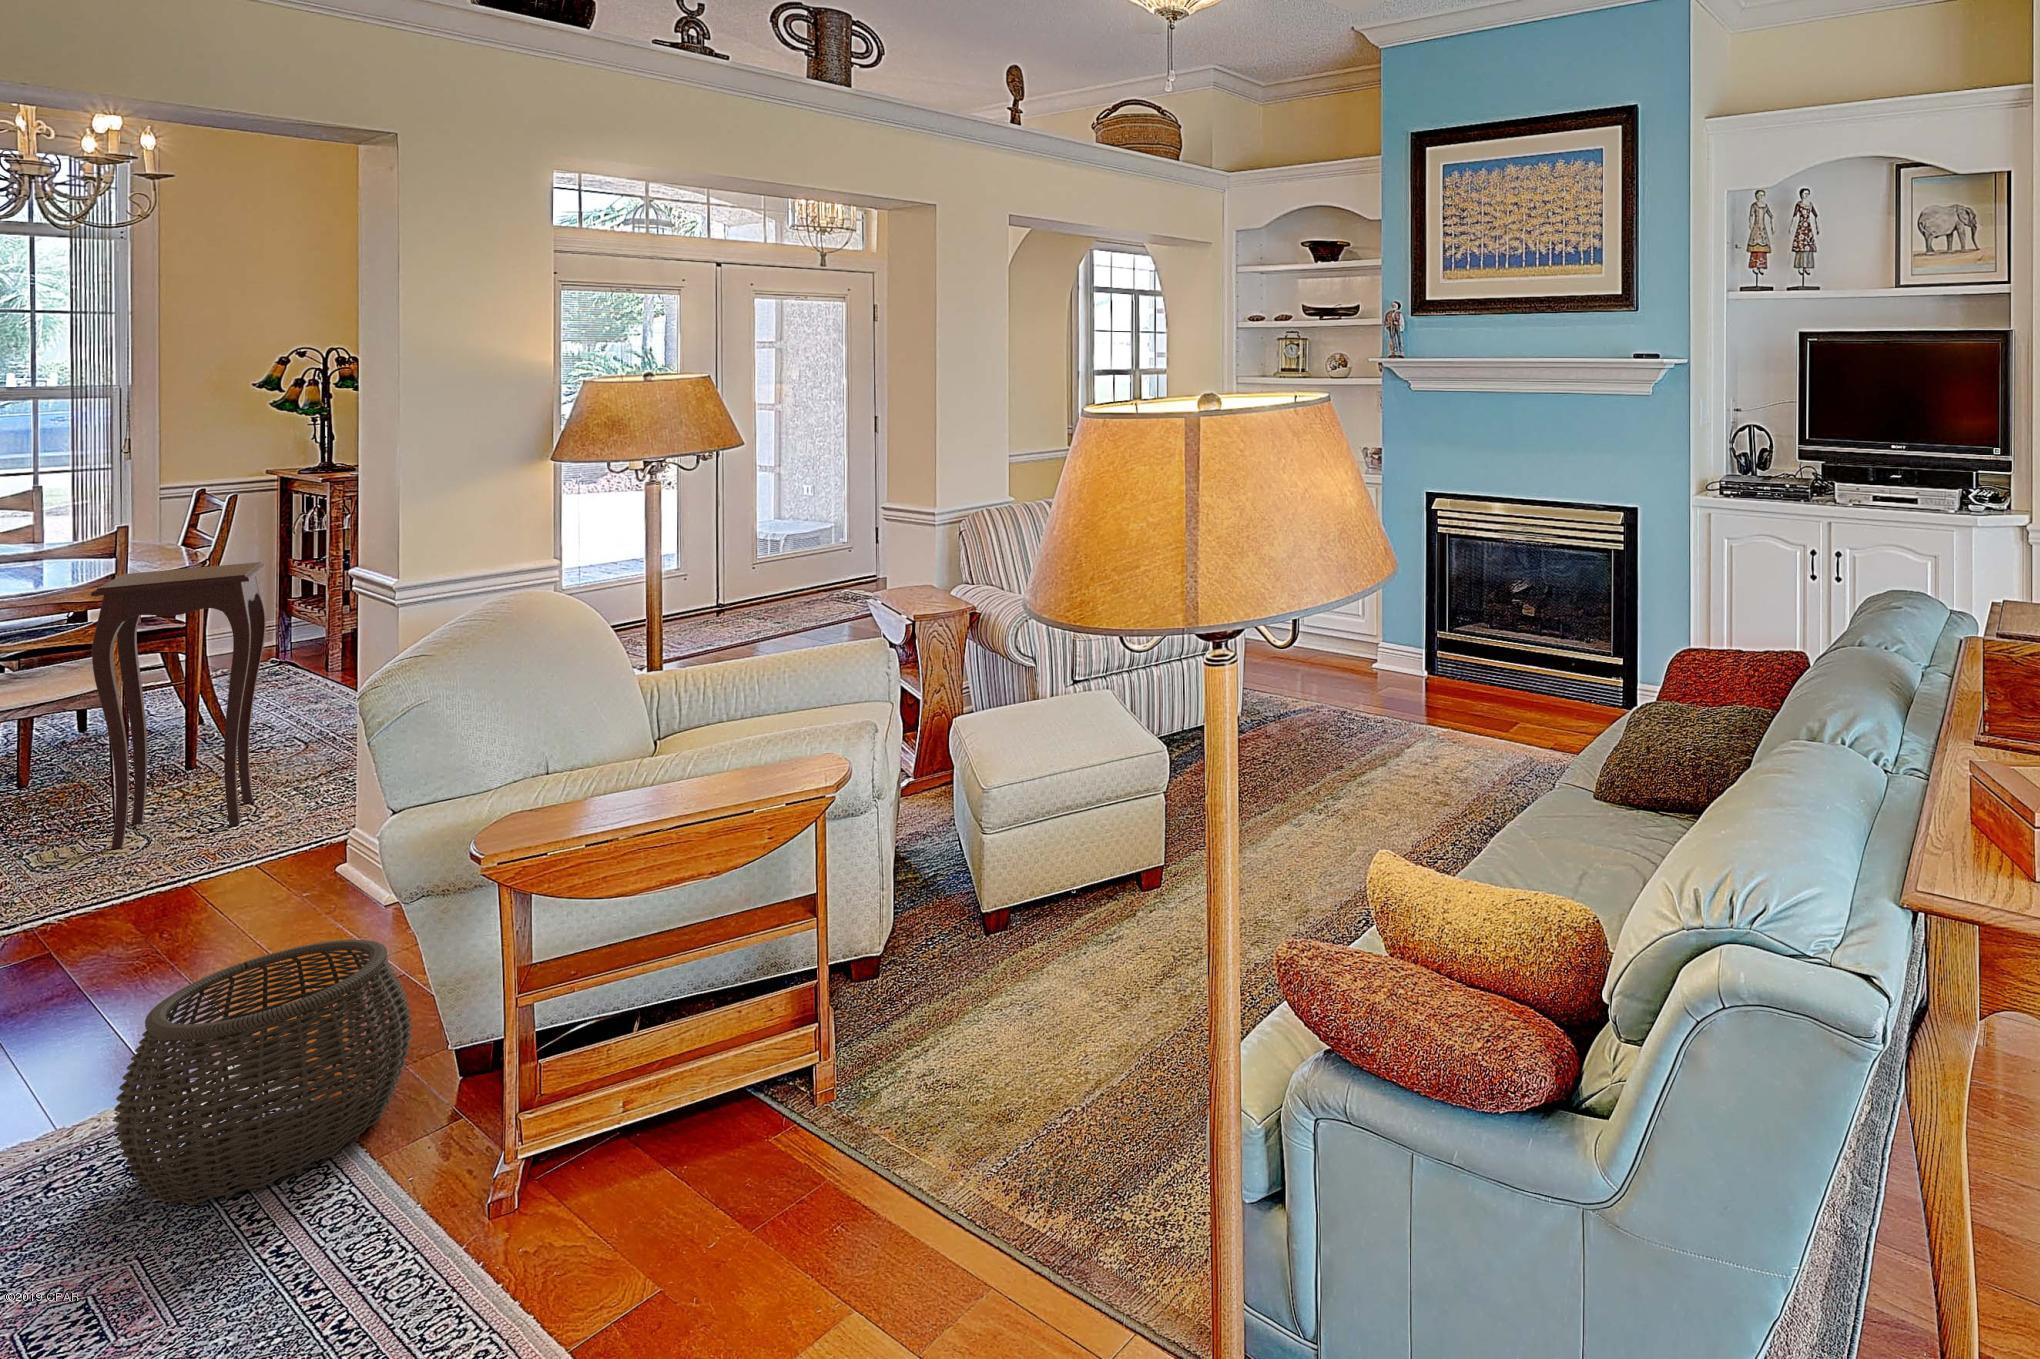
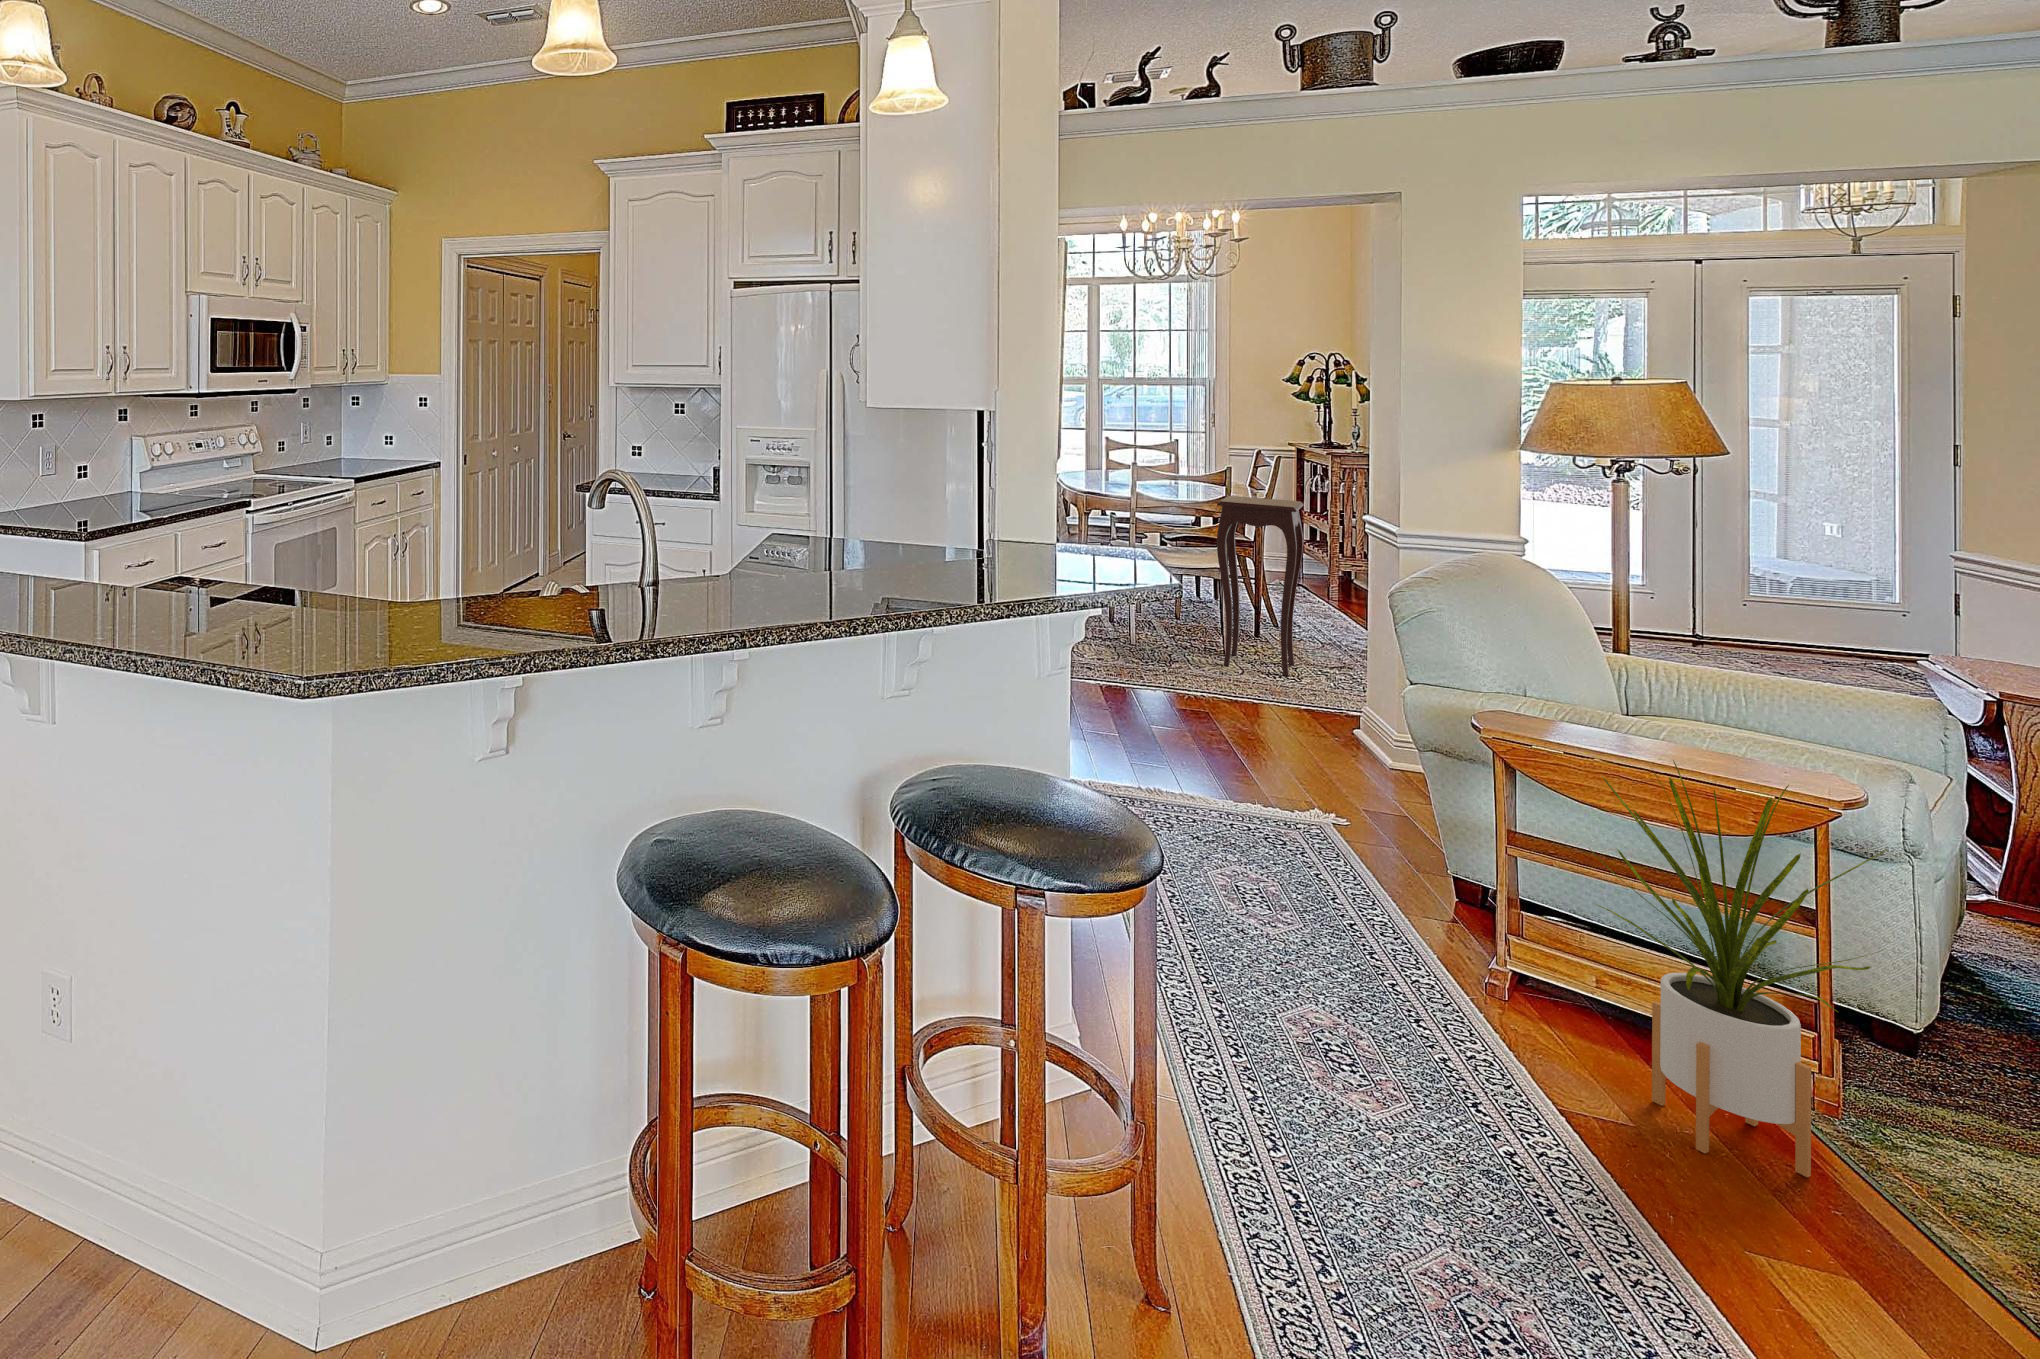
house plant: none [606,799,862,1245] -> present [1589,760,1888,1177]
woven basket: present [114,940,413,1205] -> none [1256,744,1420,897]

